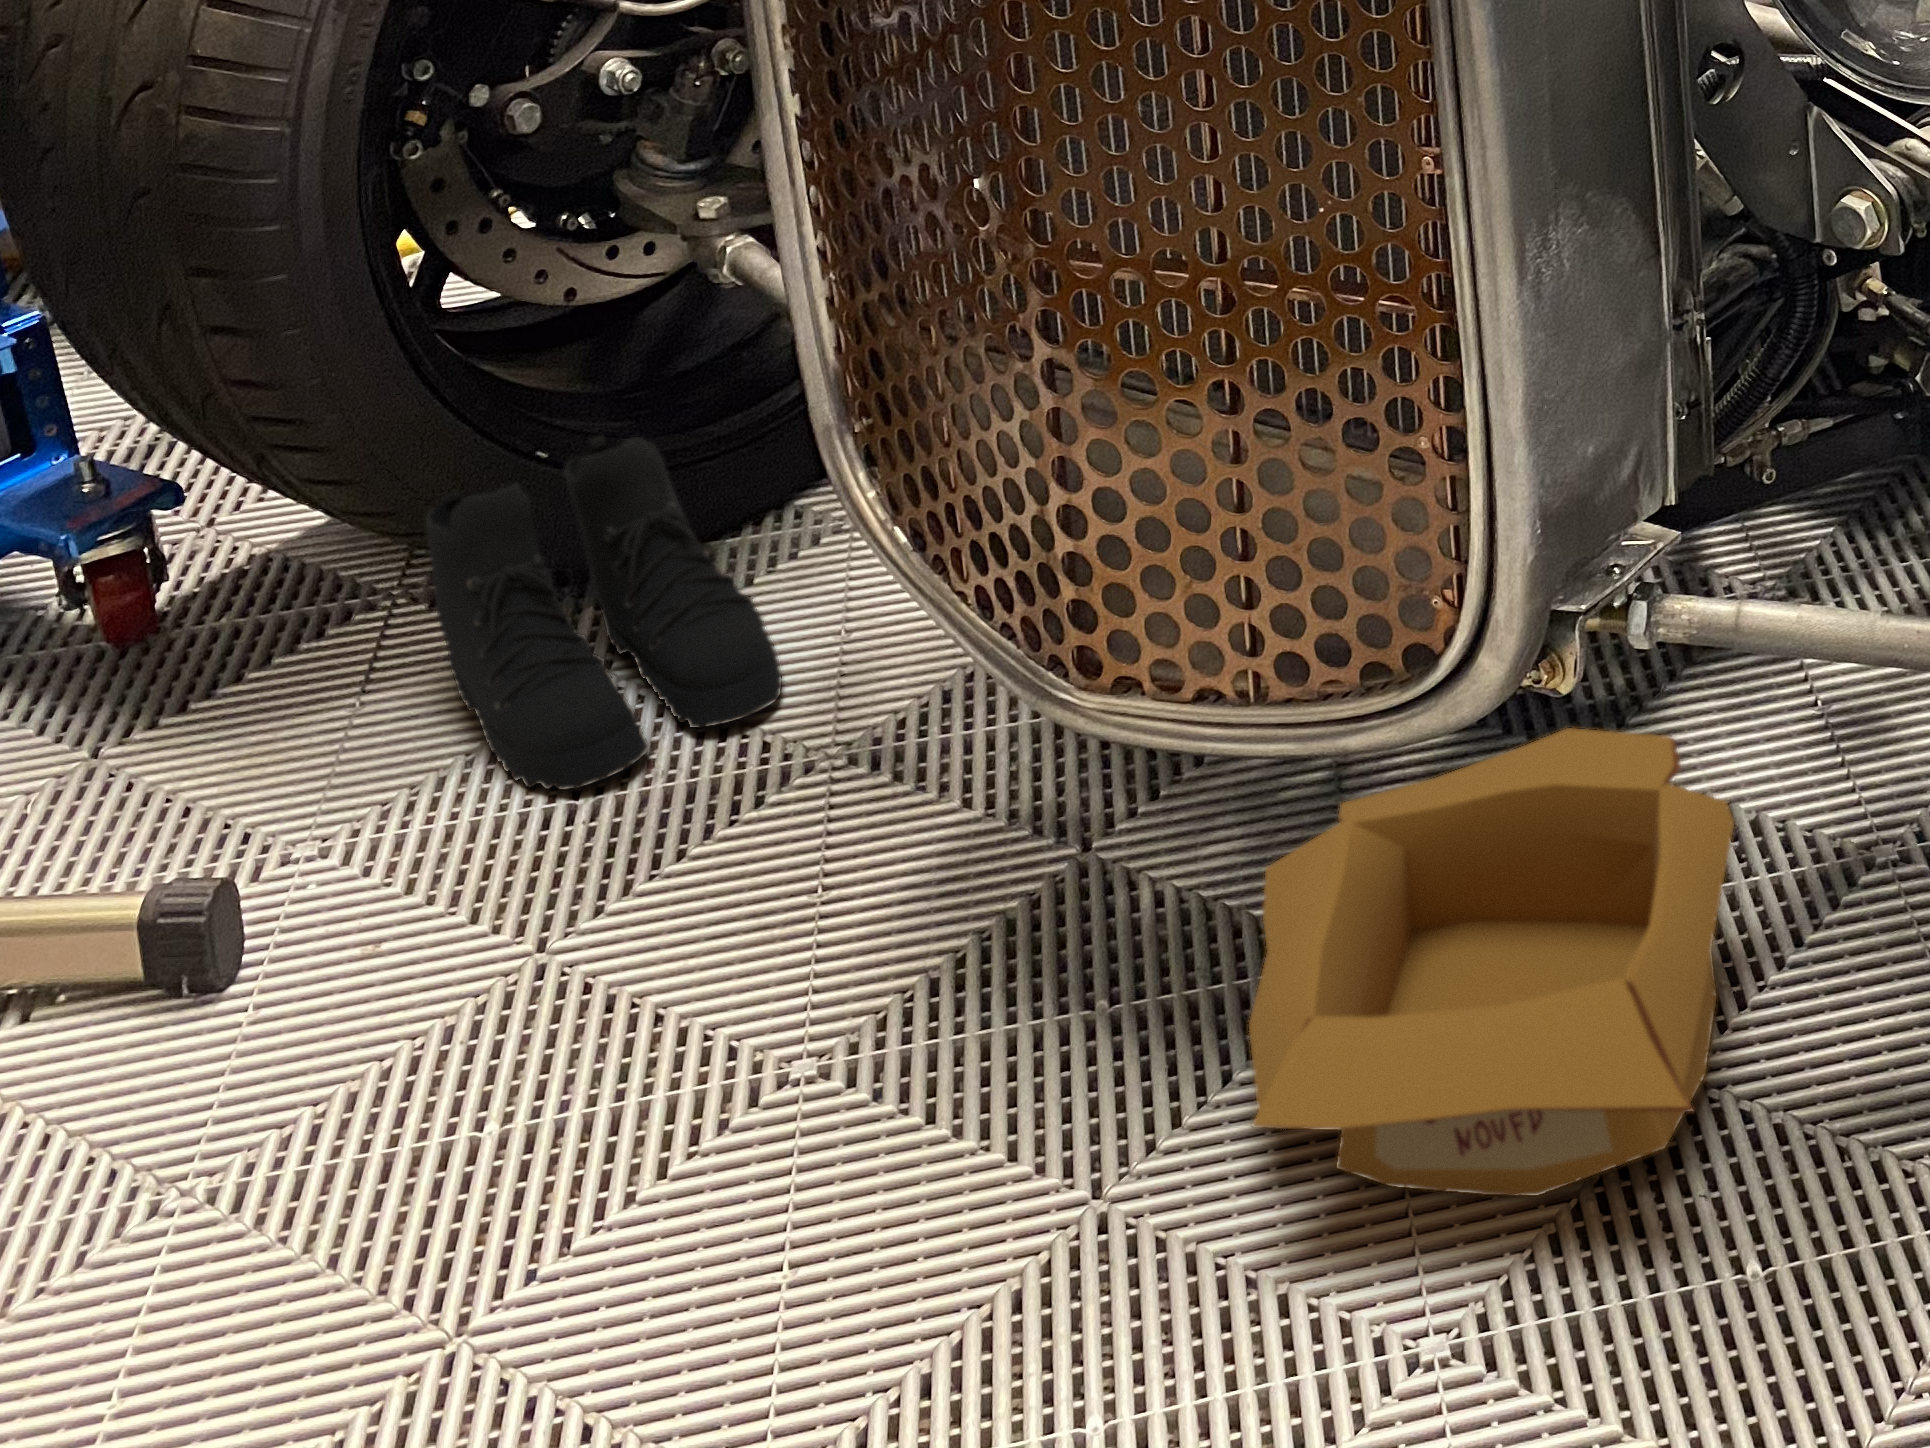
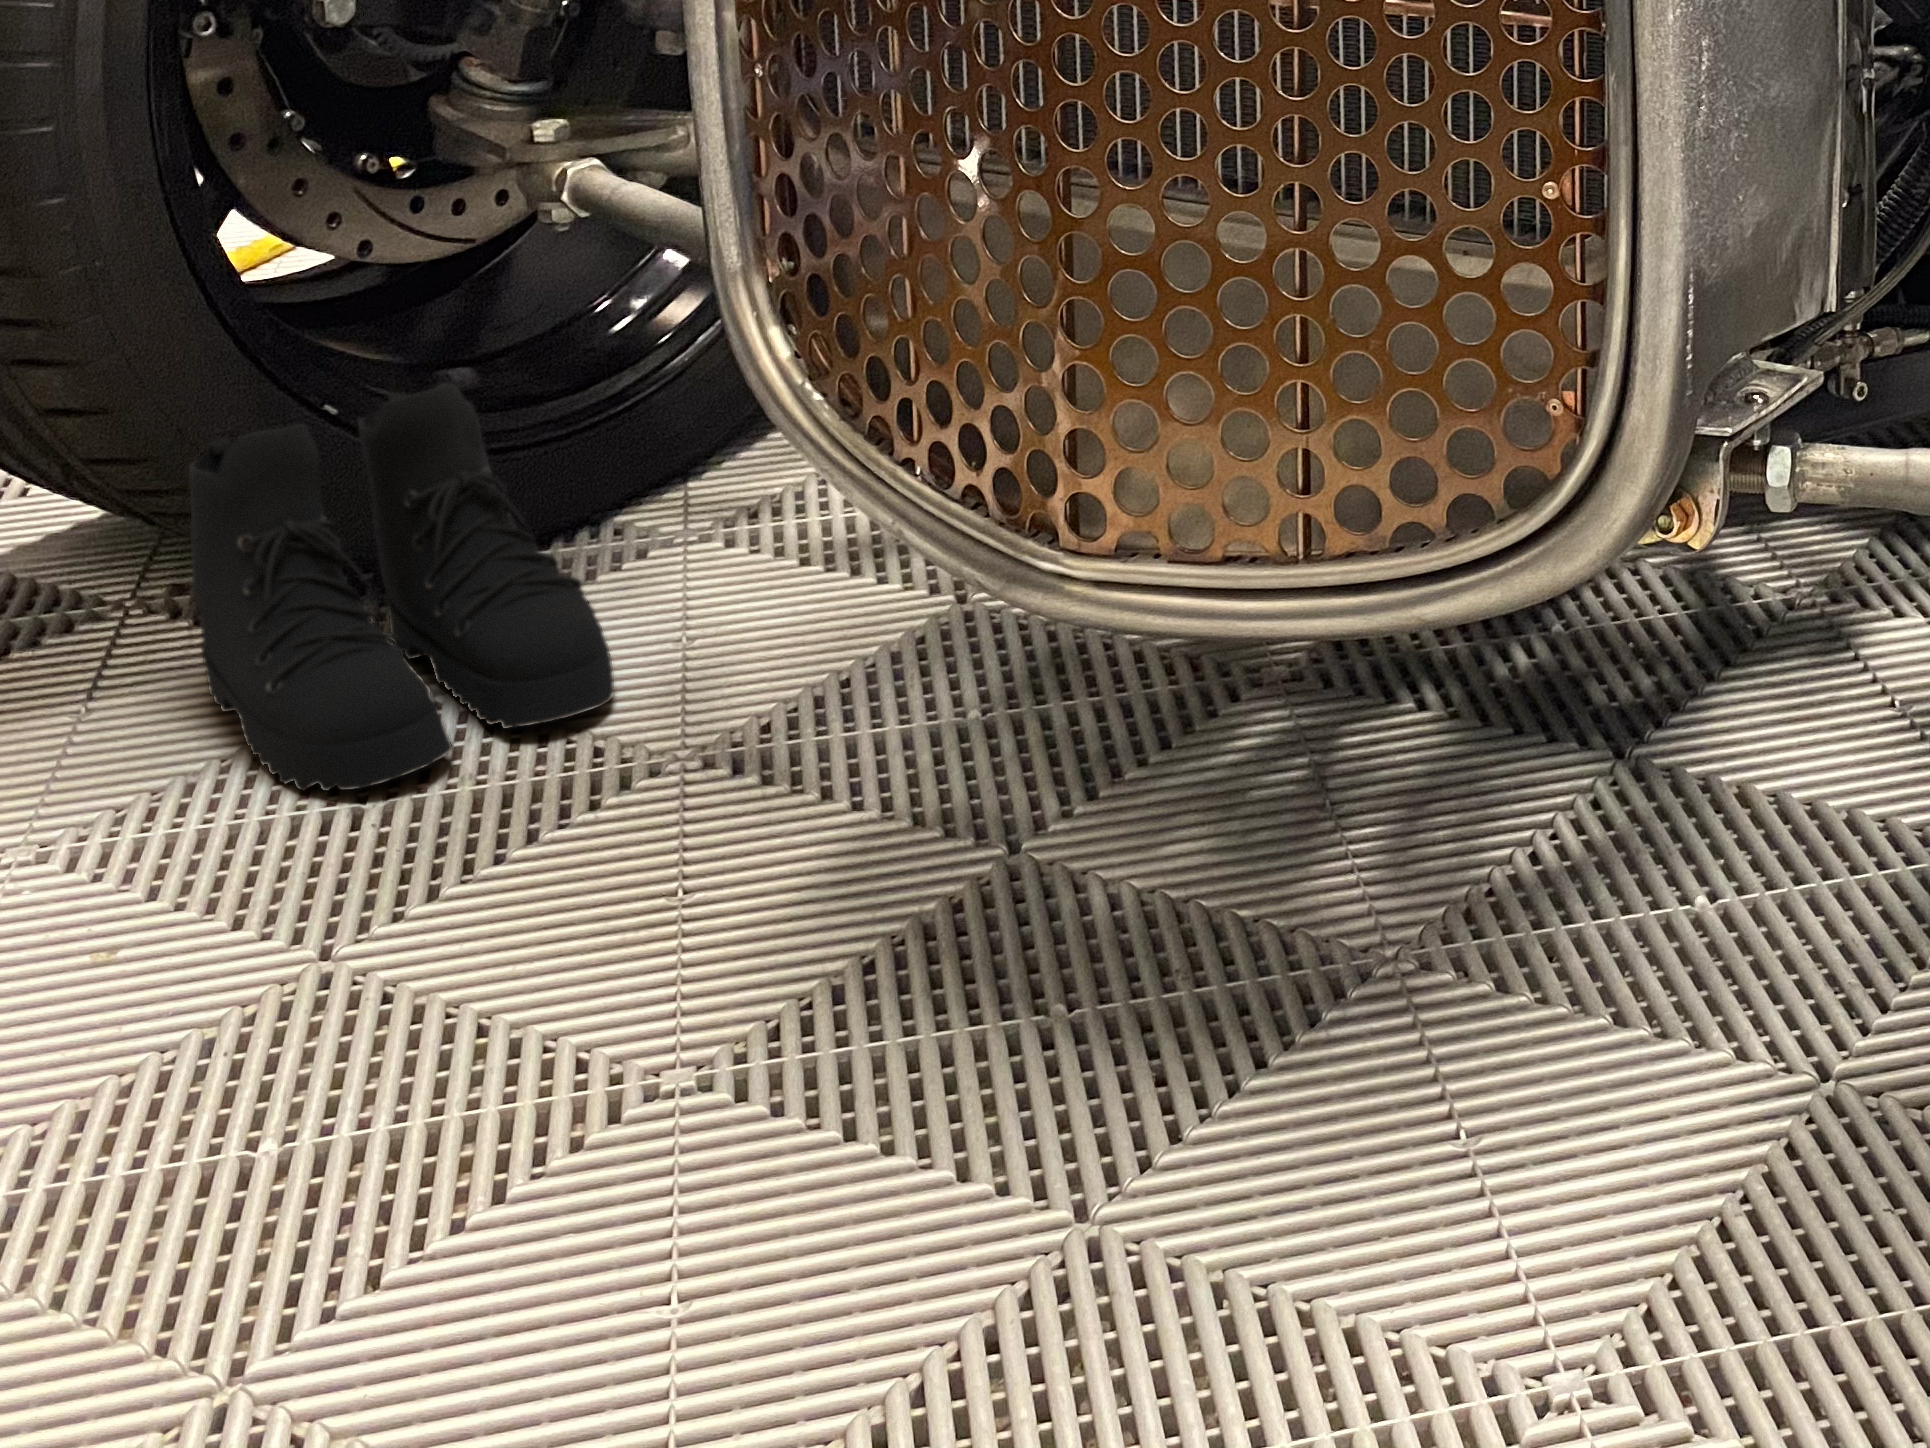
cardboard box: present [1249,728,1734,1196] -> none [1270,670,1904,1213]

